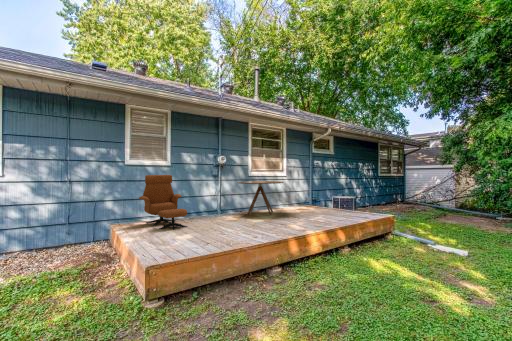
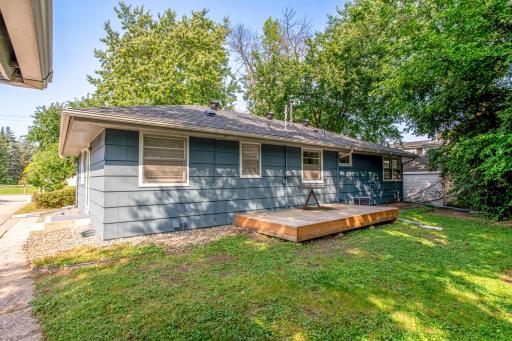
lounge chair: present [139,175,187,230] -> none [248,184,281,216]

